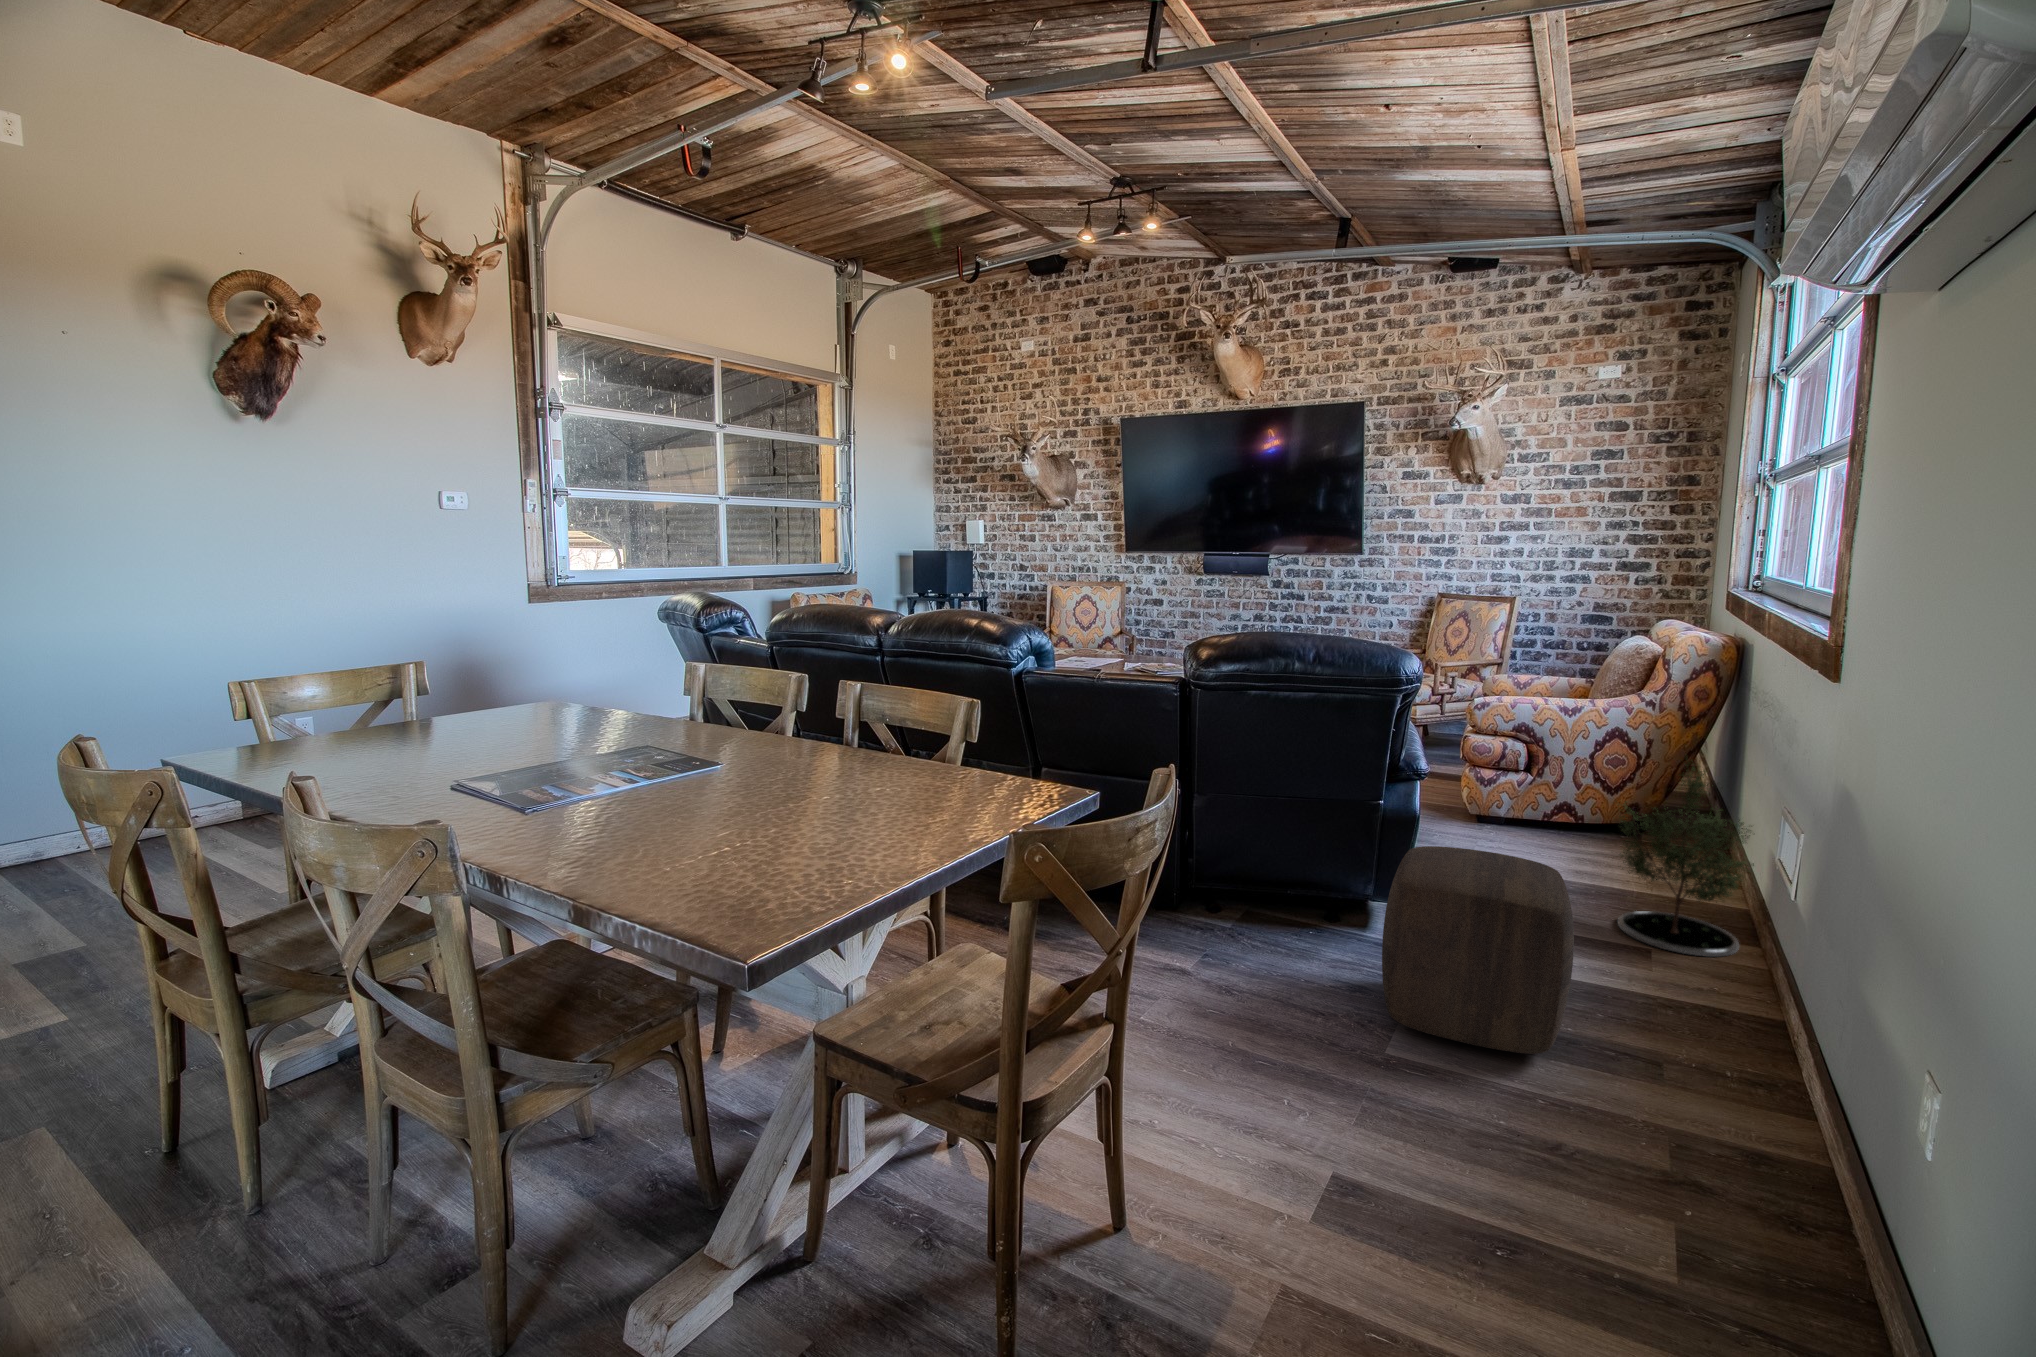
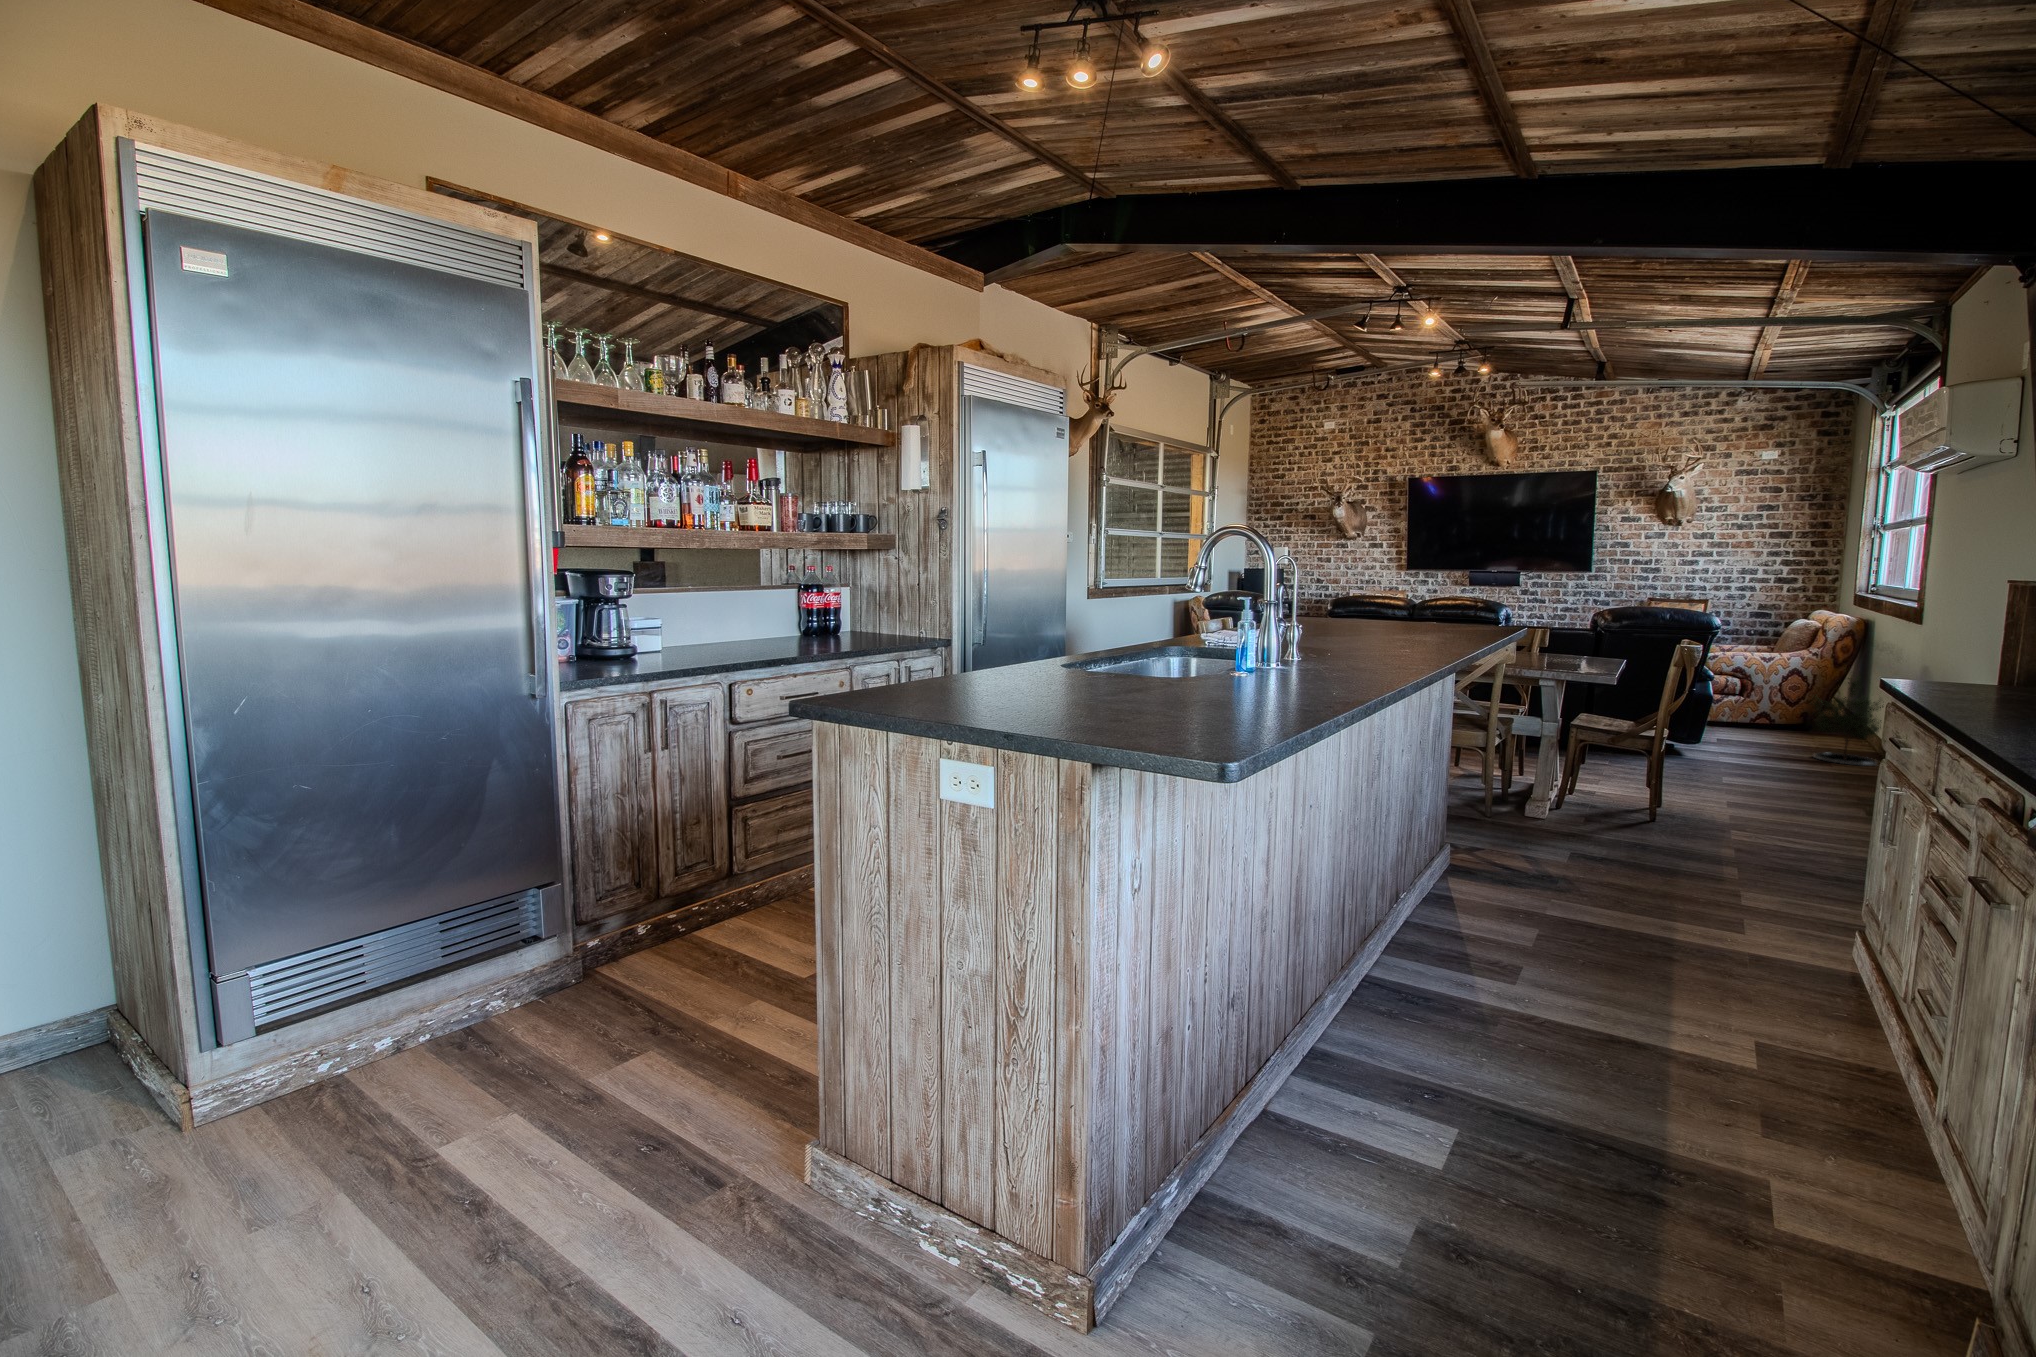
ottoman: present [1382,846,1574,1054] -> none [1714,700,1813,780]

